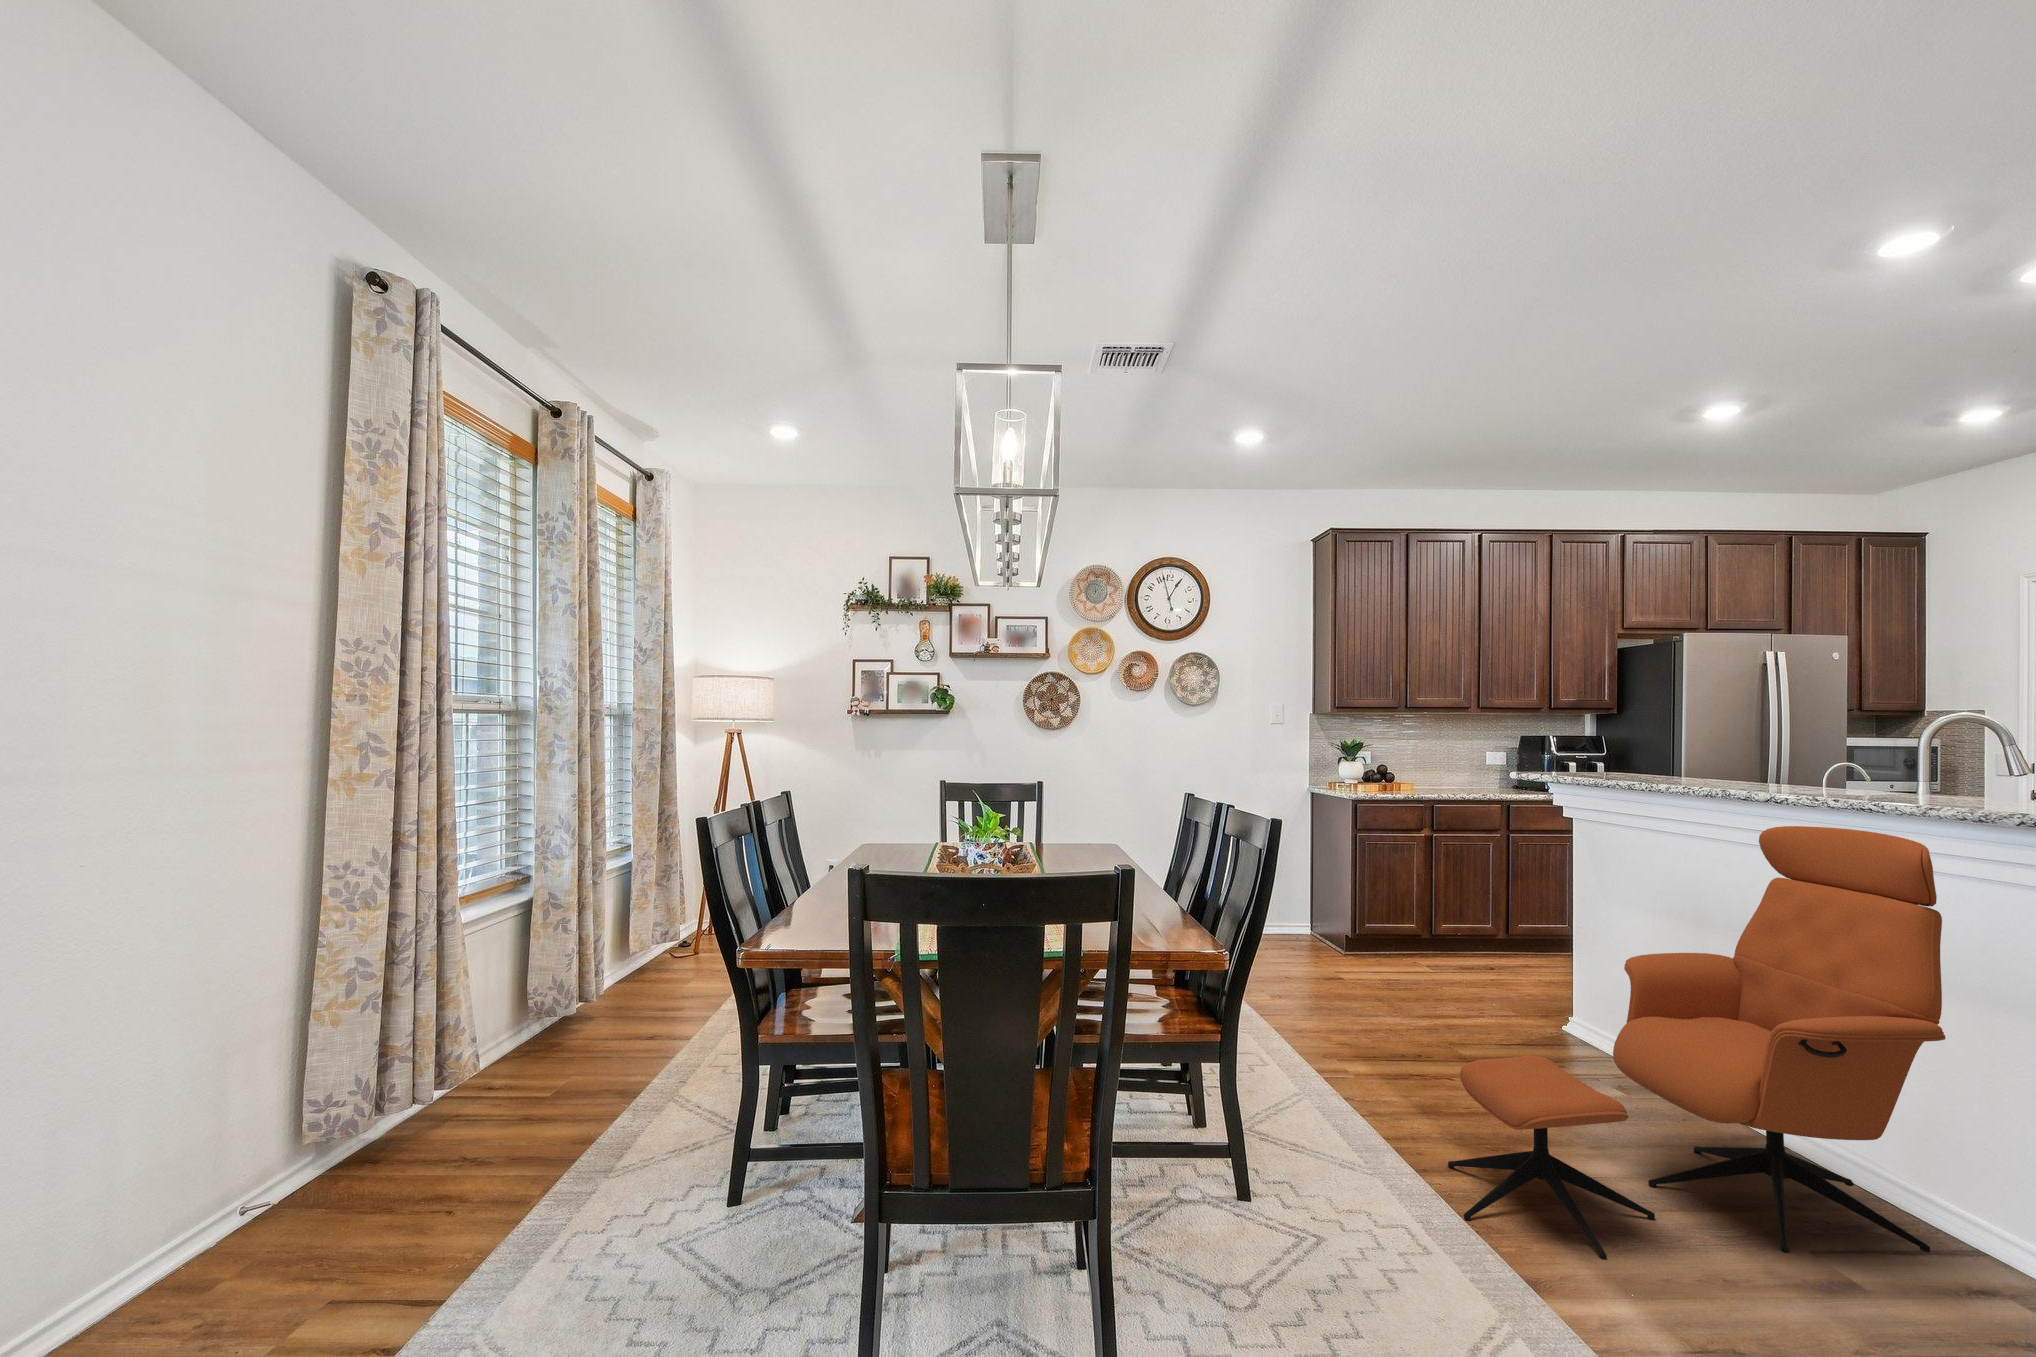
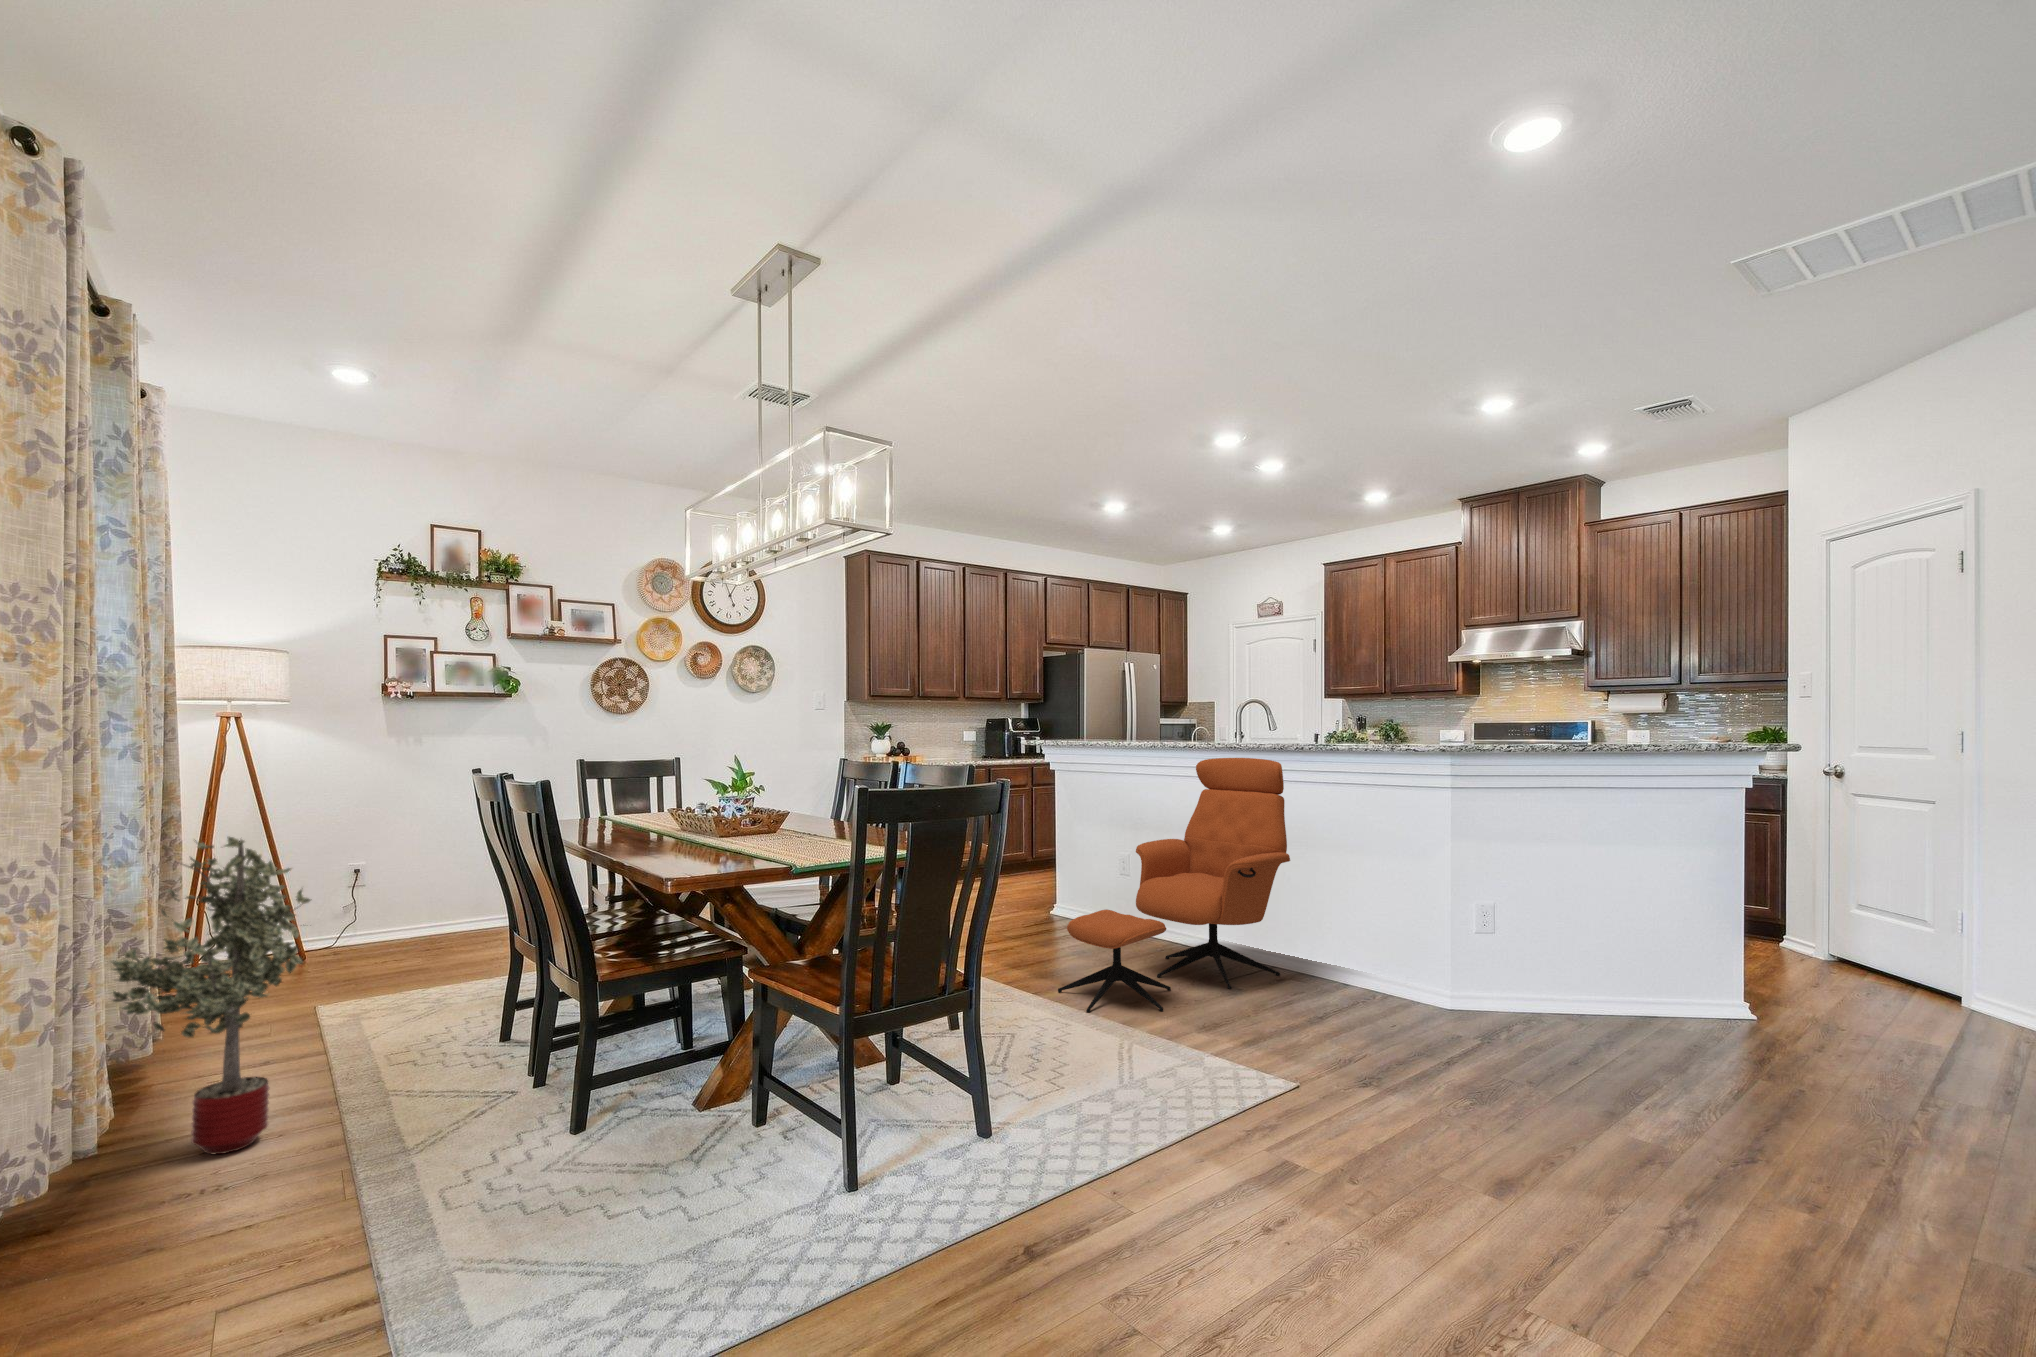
potted tree: none [439,845,618,1125] -> present [112,837,311,1154]

